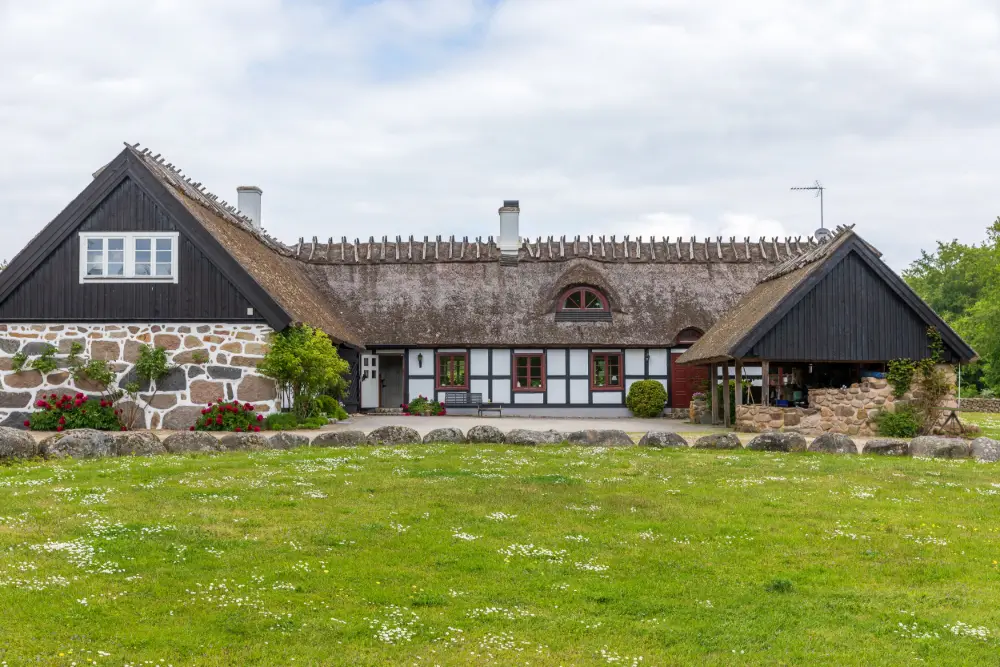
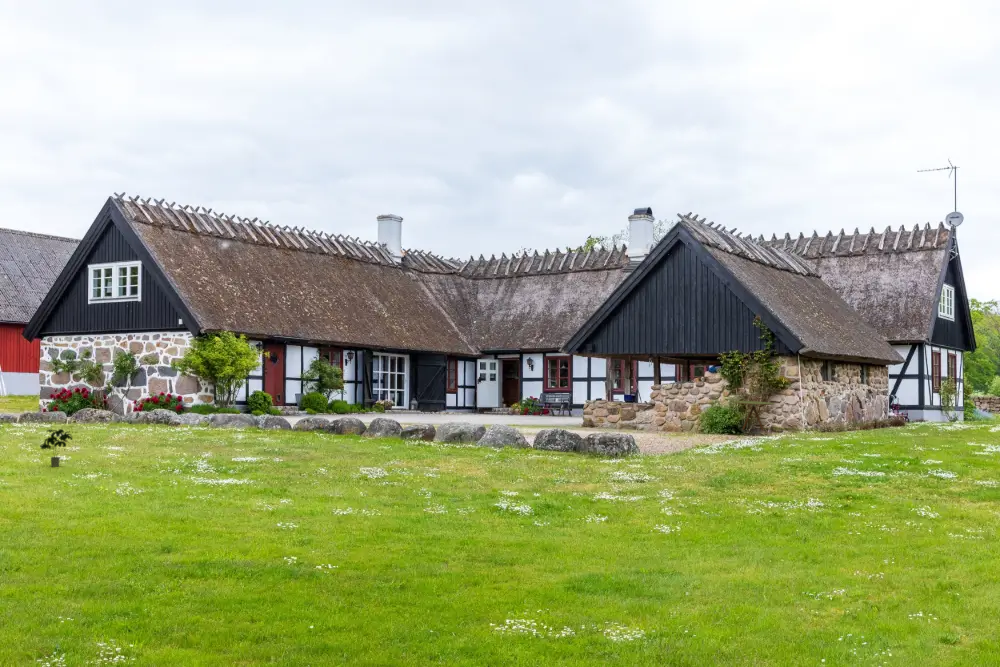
potted plant: none [835,519,892,583] -> present [40,429,72,467]

